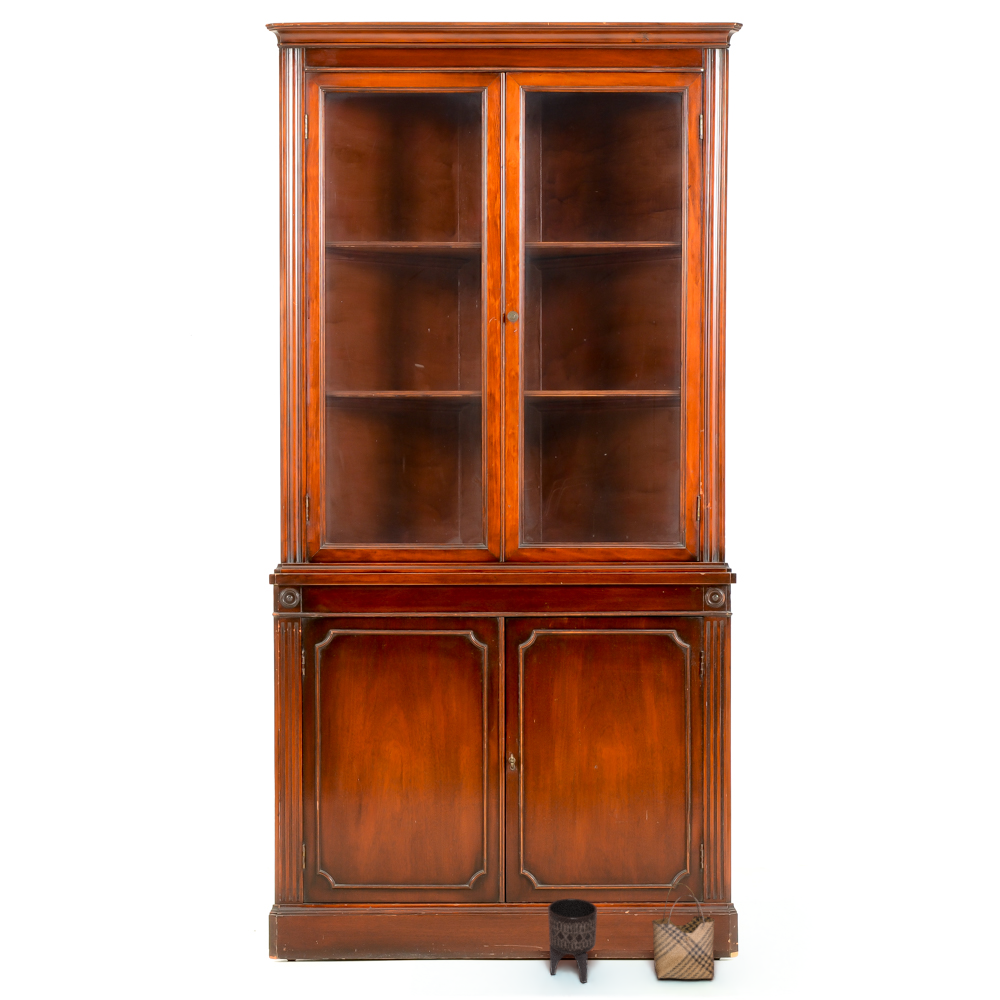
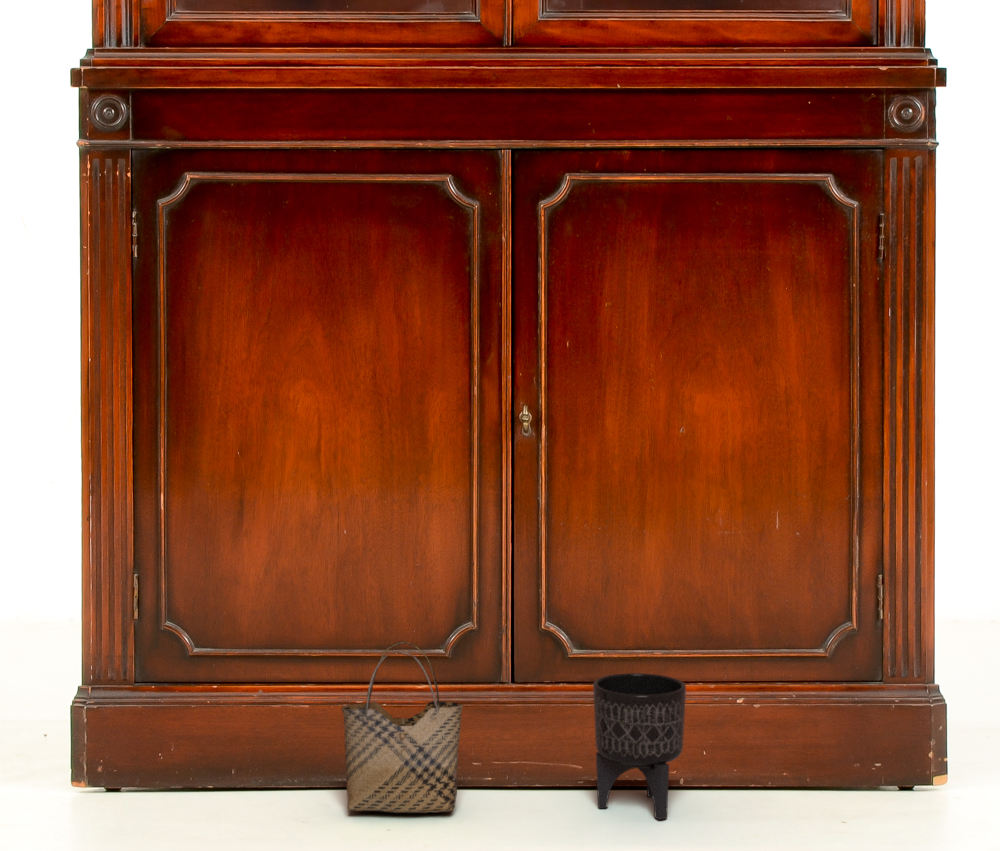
woven basket: present [652,883,715,979] -> present [341,641,463,813]

